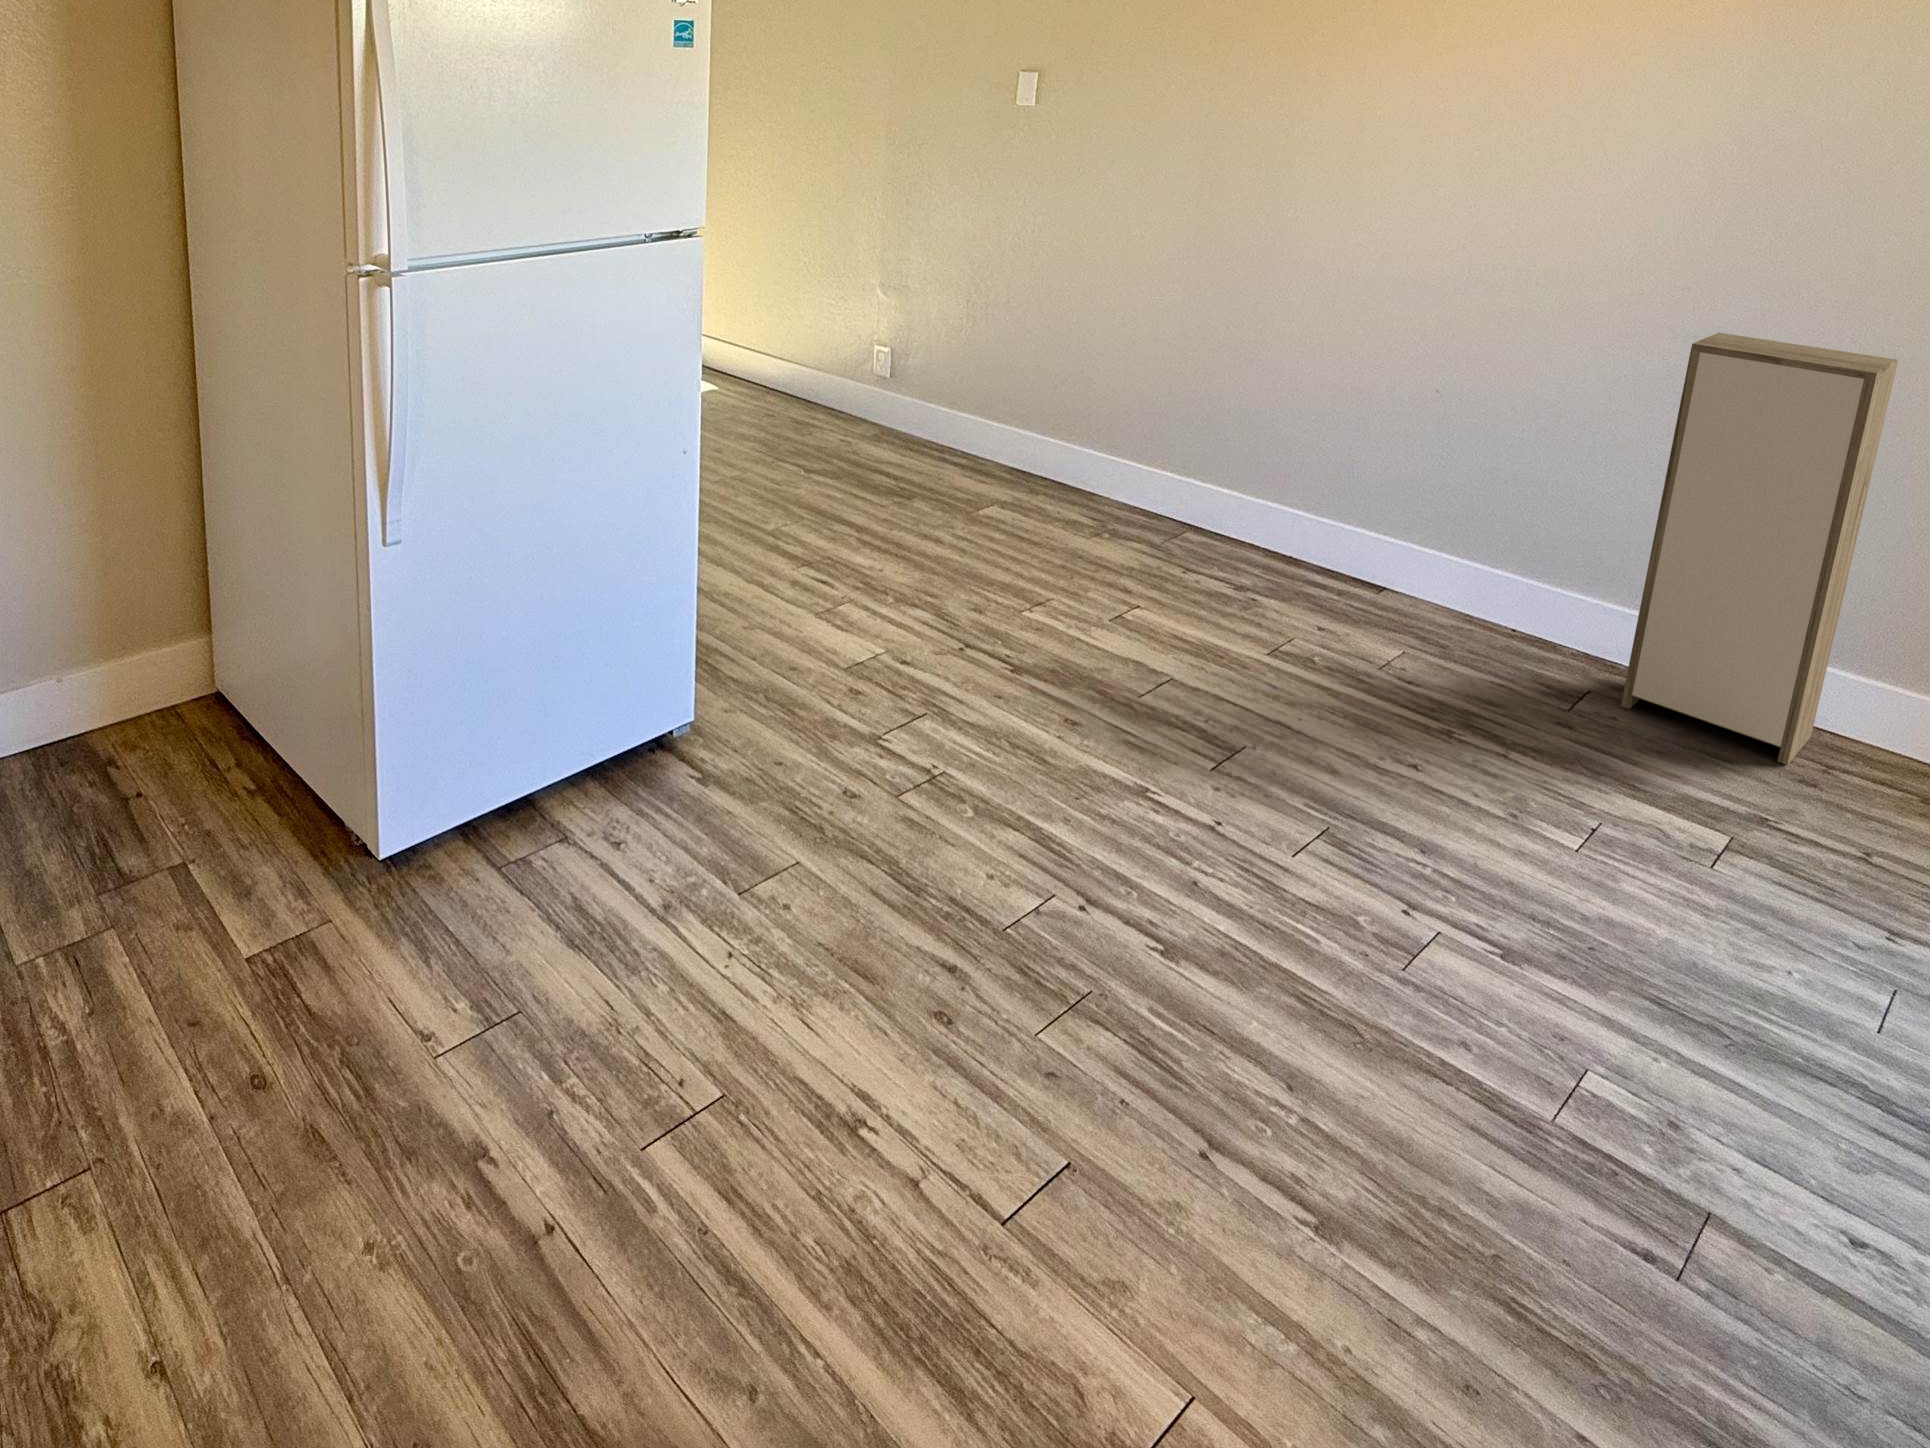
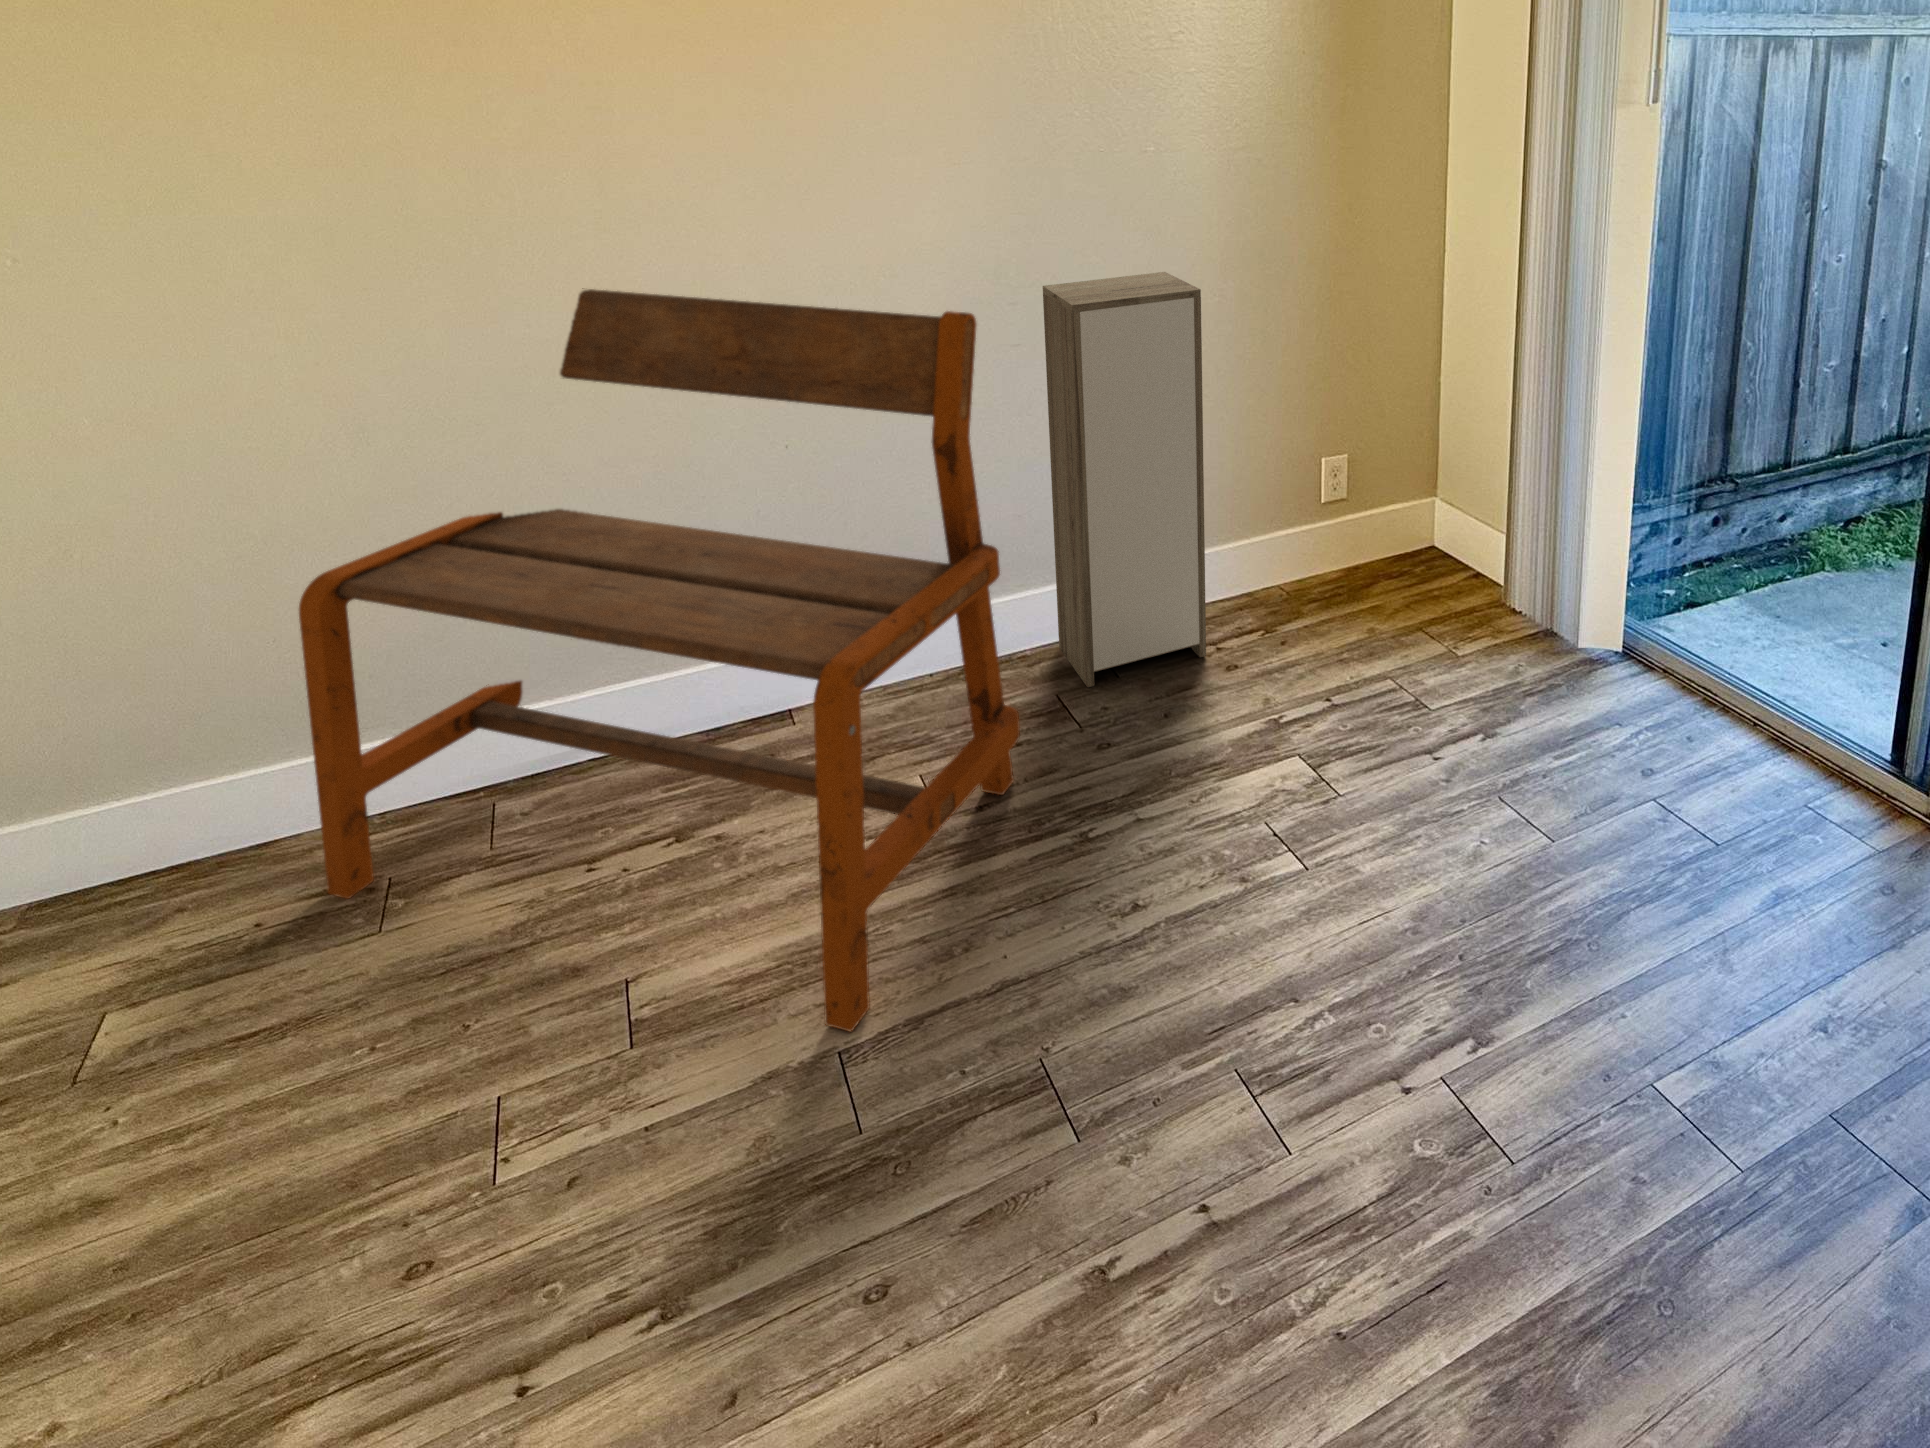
bench: none [1091,233,1500,691] -> present [299,288,1020,1032]

